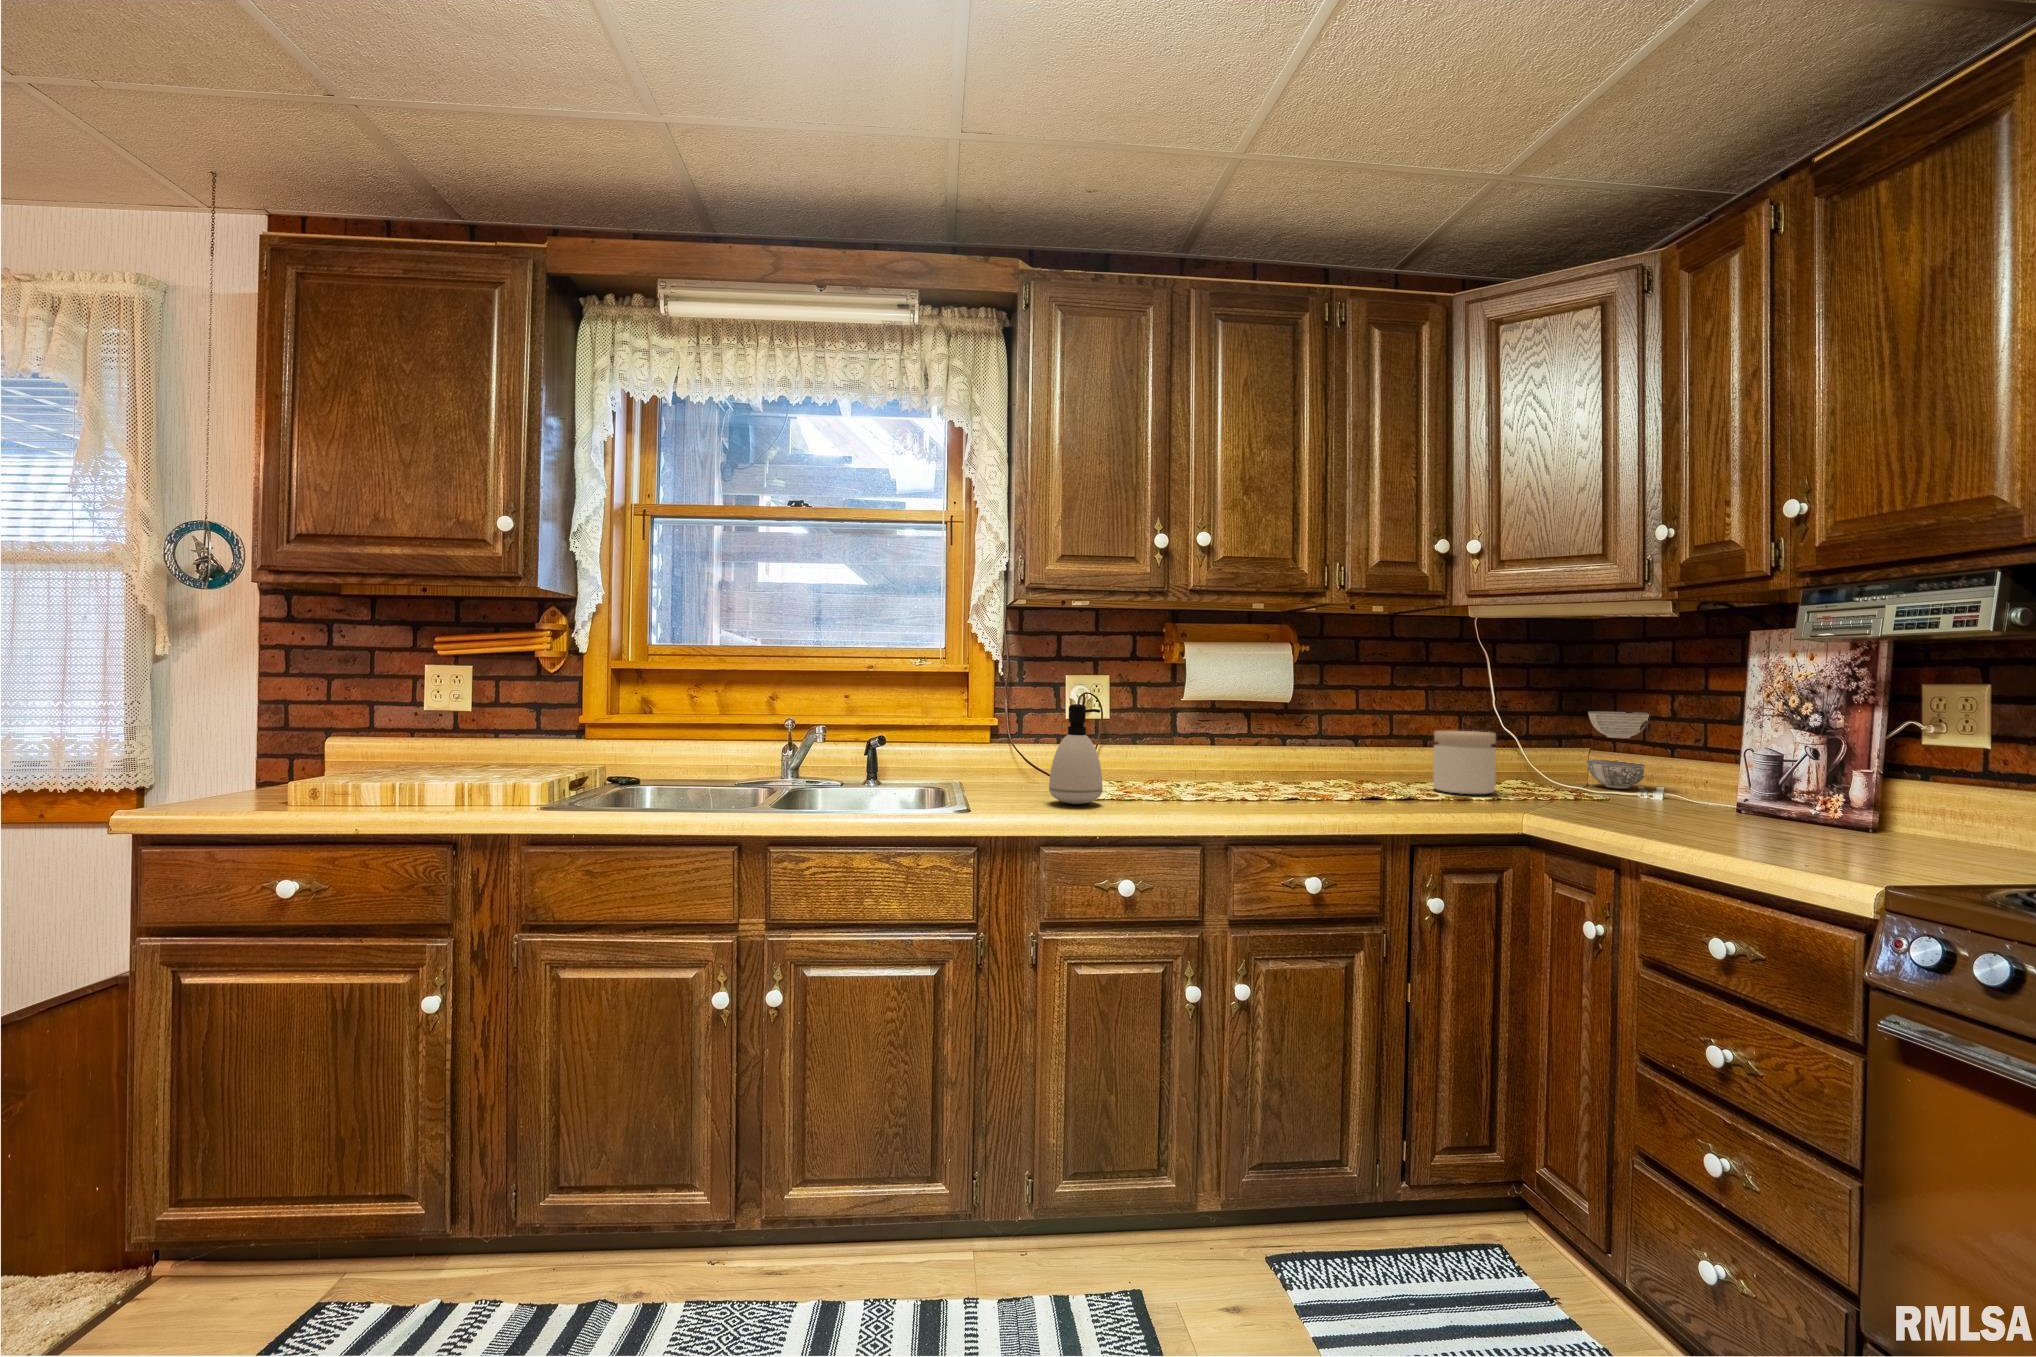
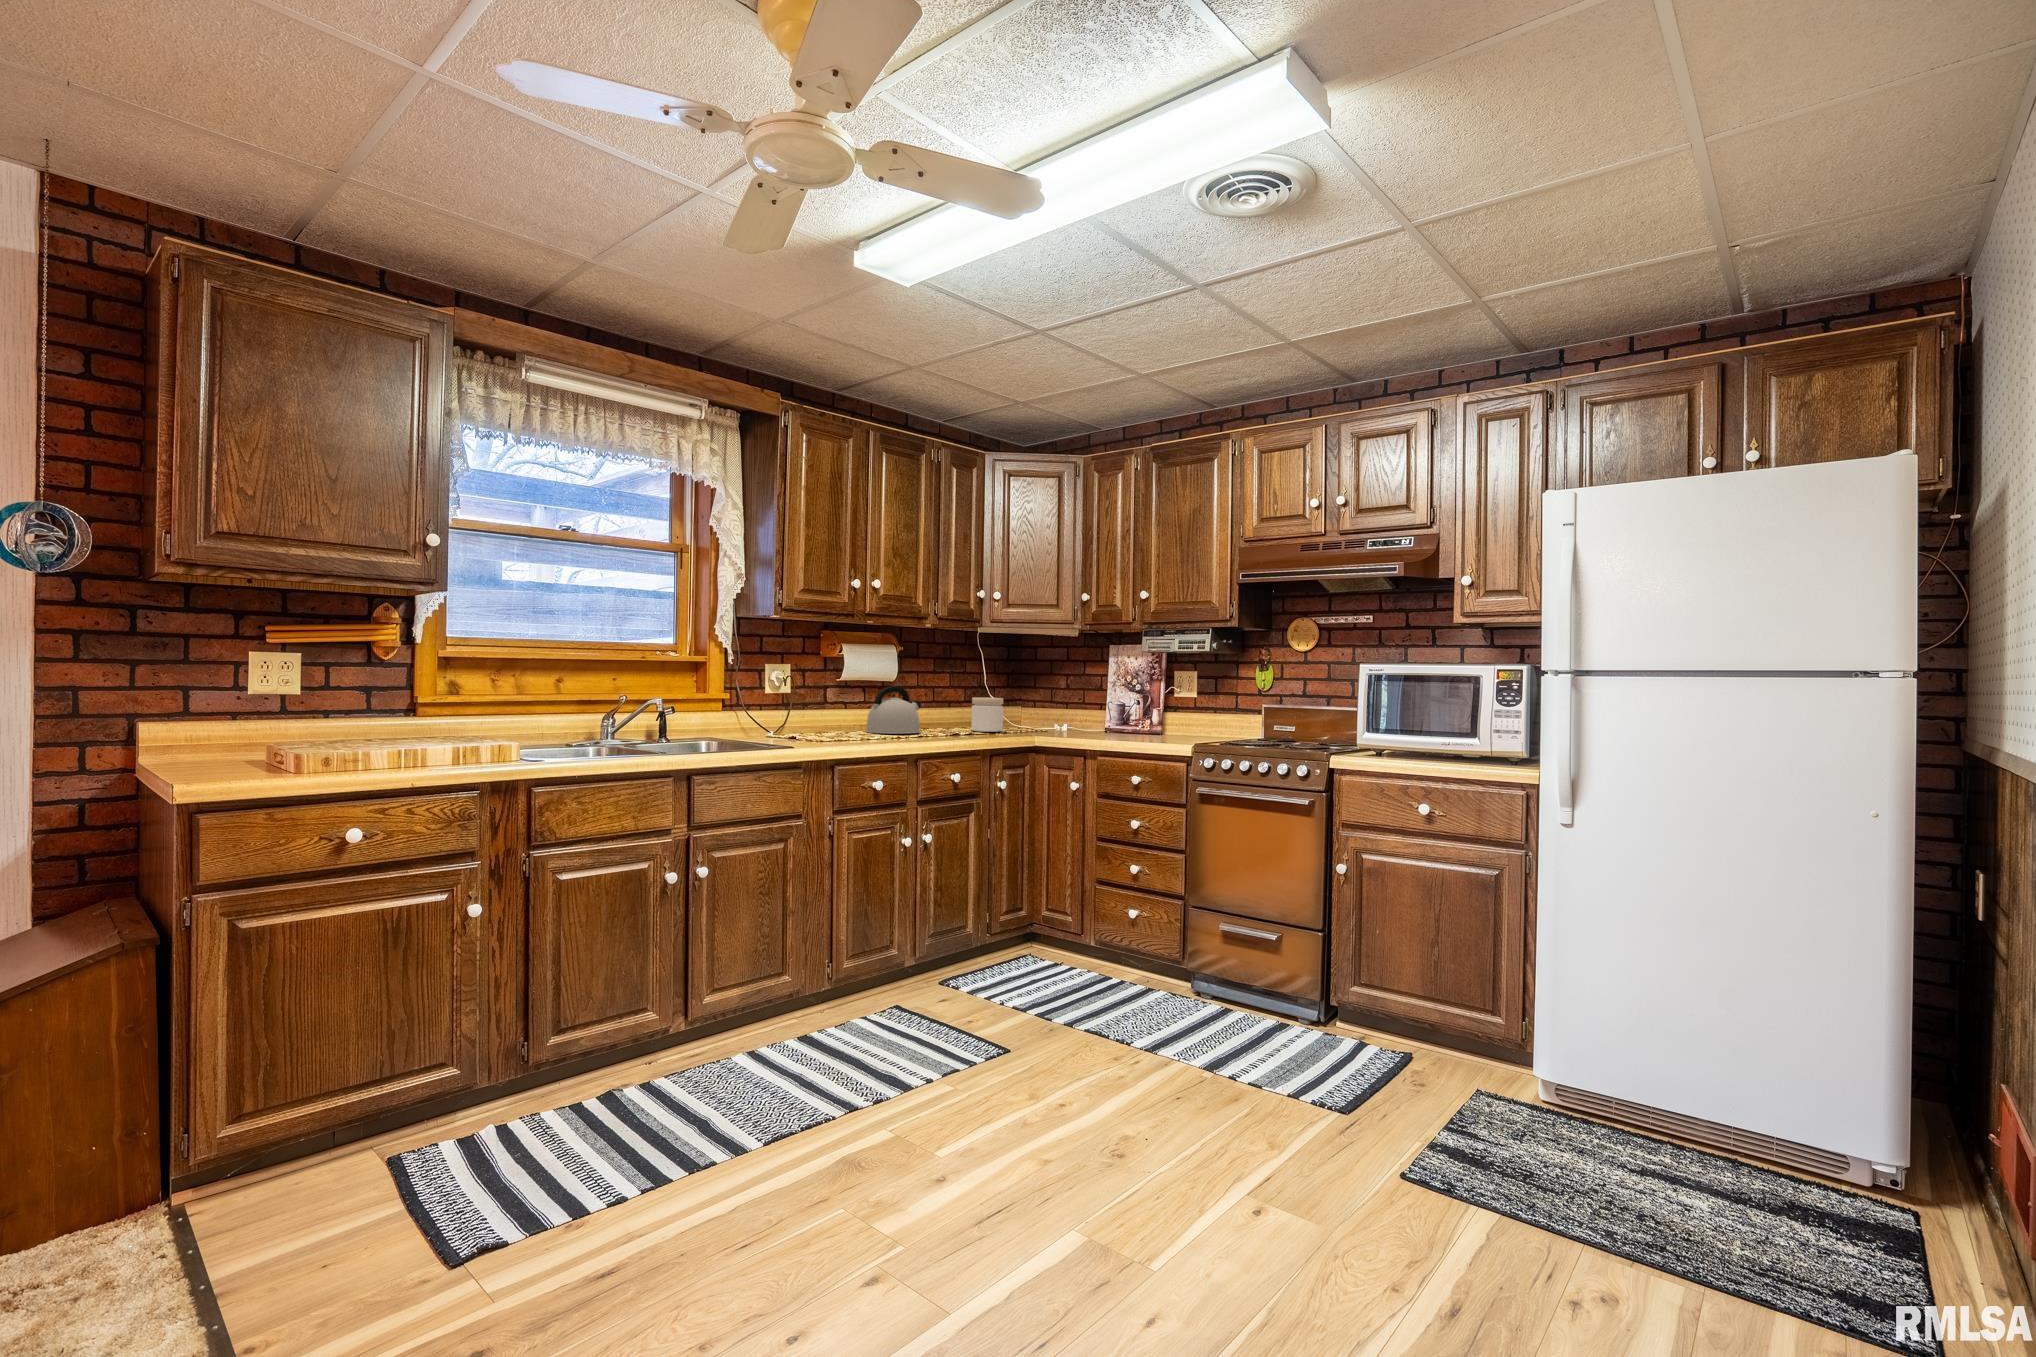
soap dispenser: present [1049,704,1102,804] -> none [814,683,849,744]
kettle: none [1225,709,1324,789] -> present [866,686,921,734]
bowl: present [1587,711,1650,789] -> none [1029,686,1058,727]

